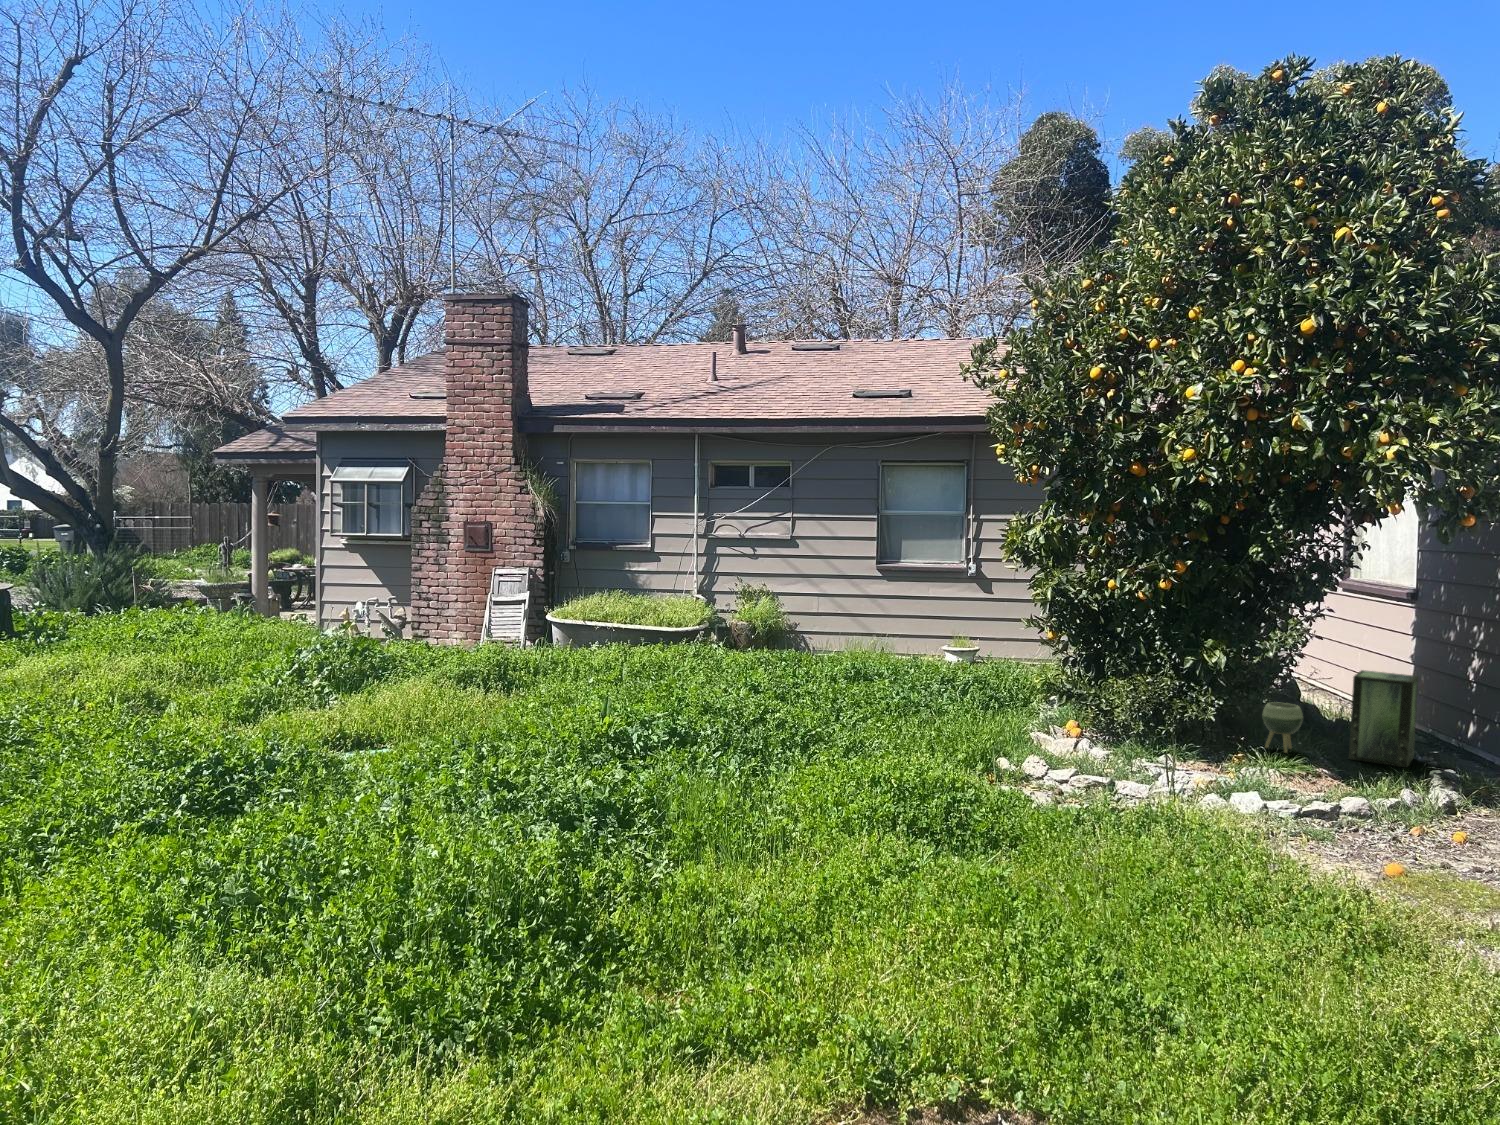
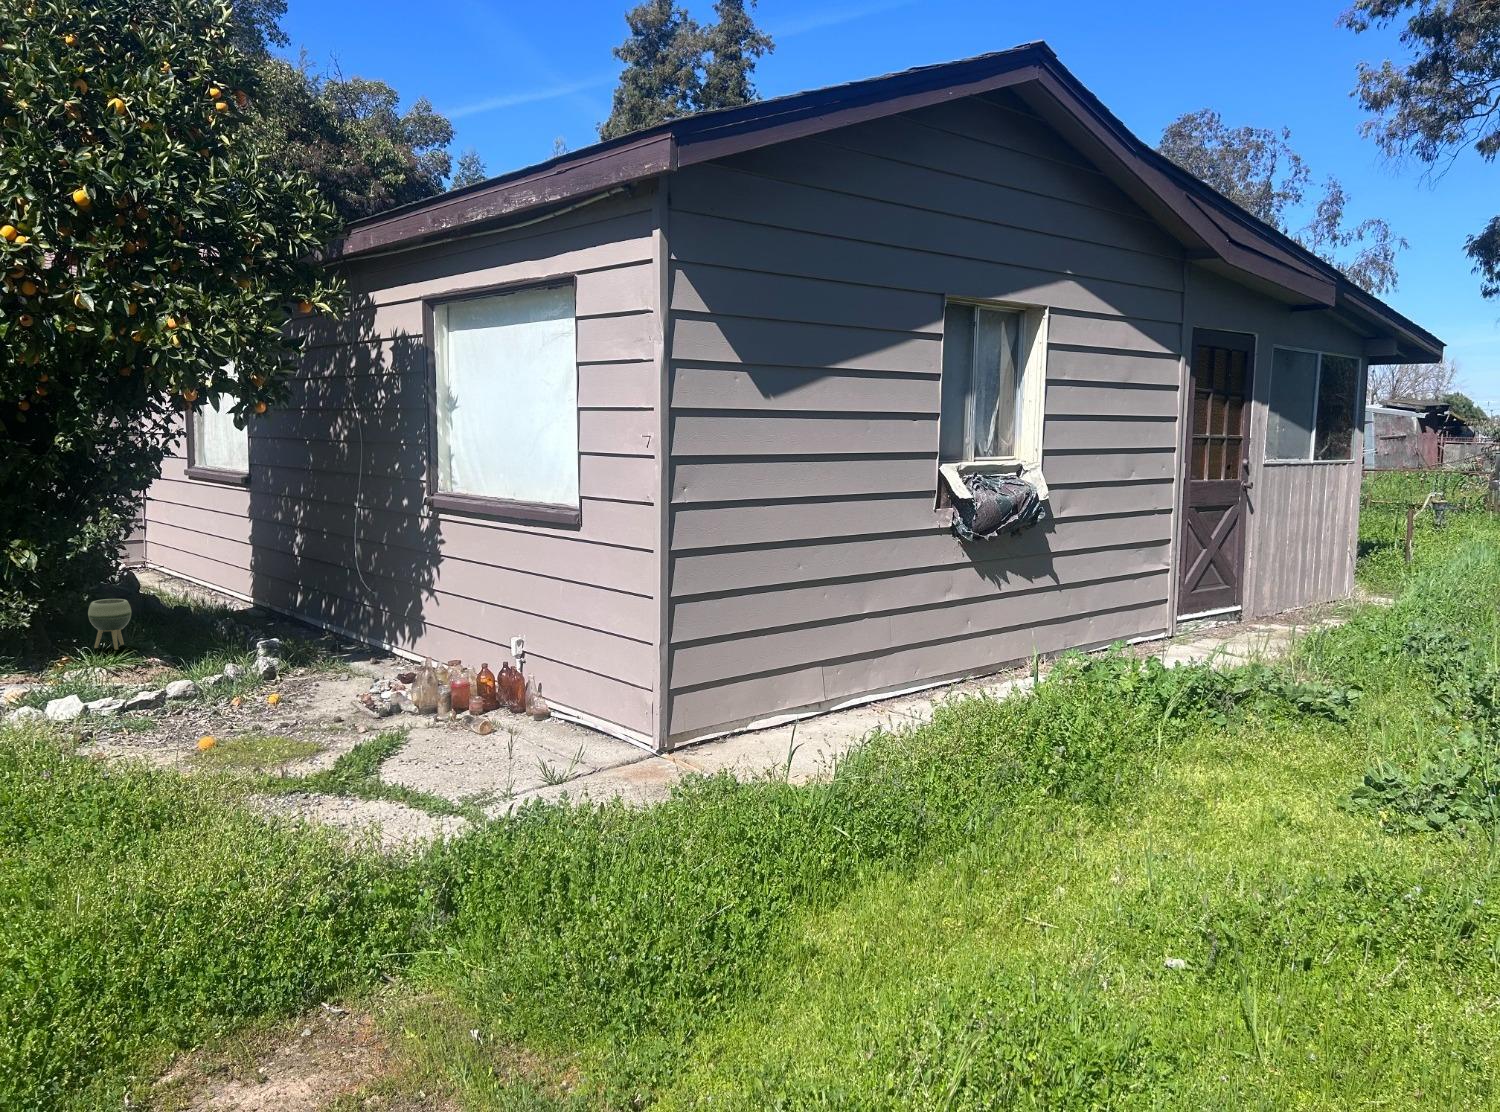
storage box: present [1349,670,1419,767] -> none [178,556,243,645]

